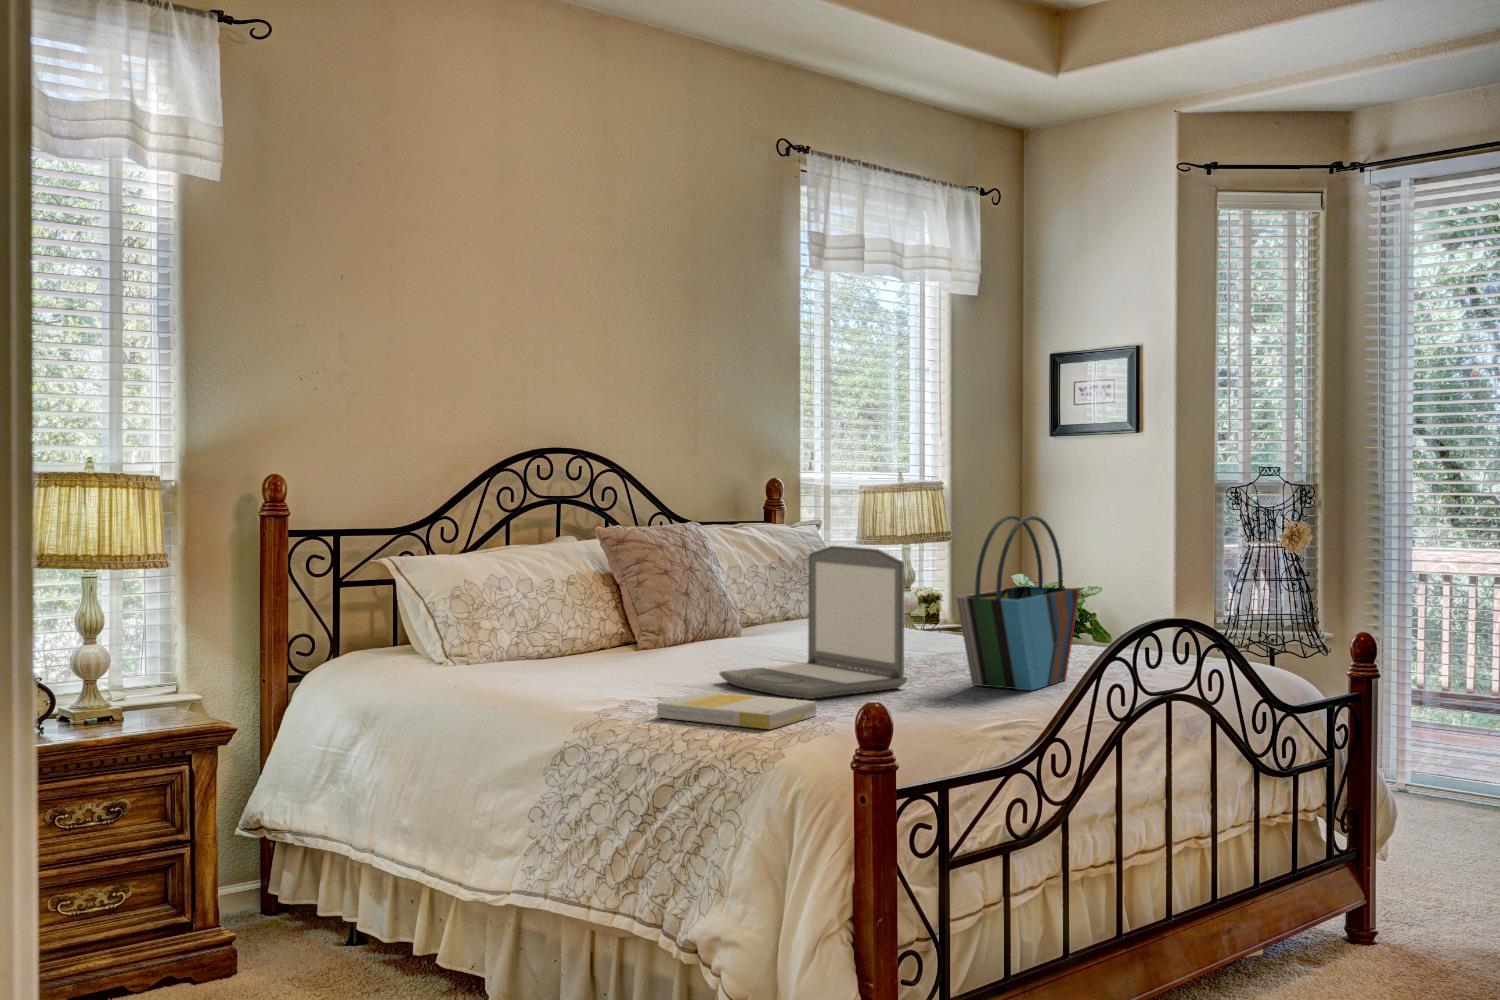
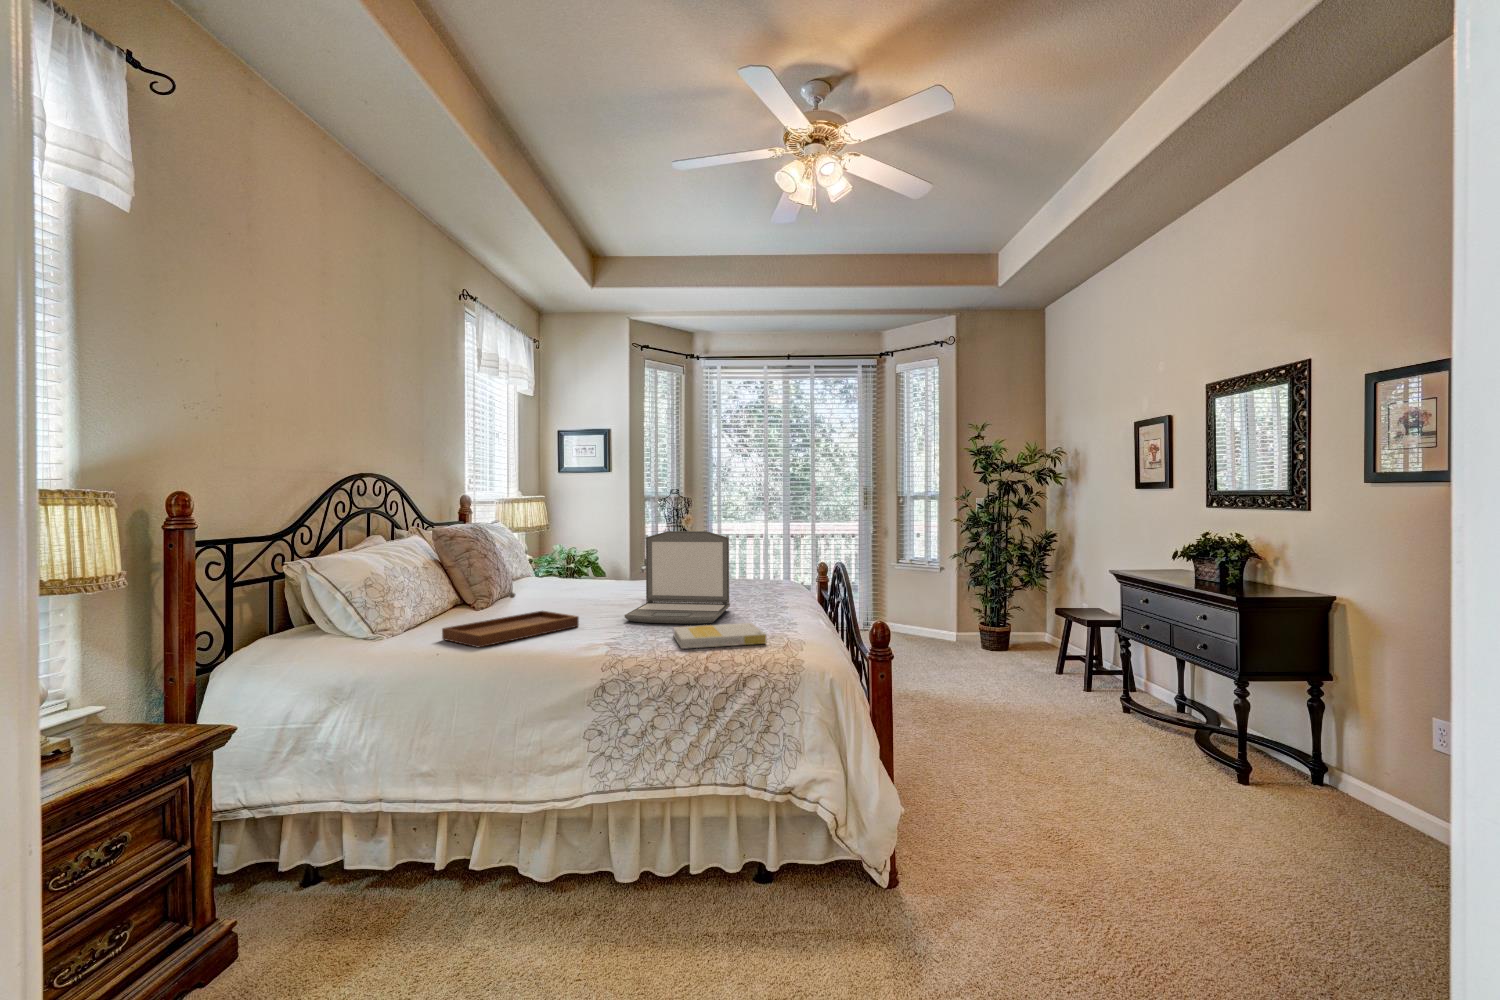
tote bag: present [957,515,1080,690] -> none [738,510,789,604]
tray: none [485,618,652,683] -> present [442,592,579,648]

